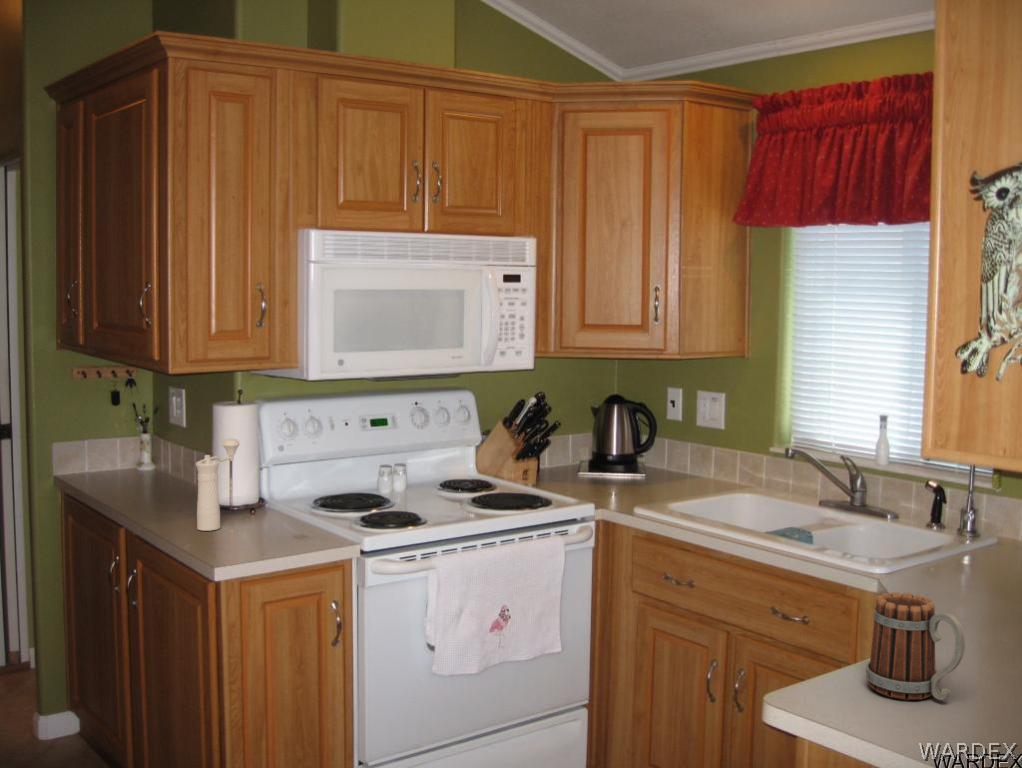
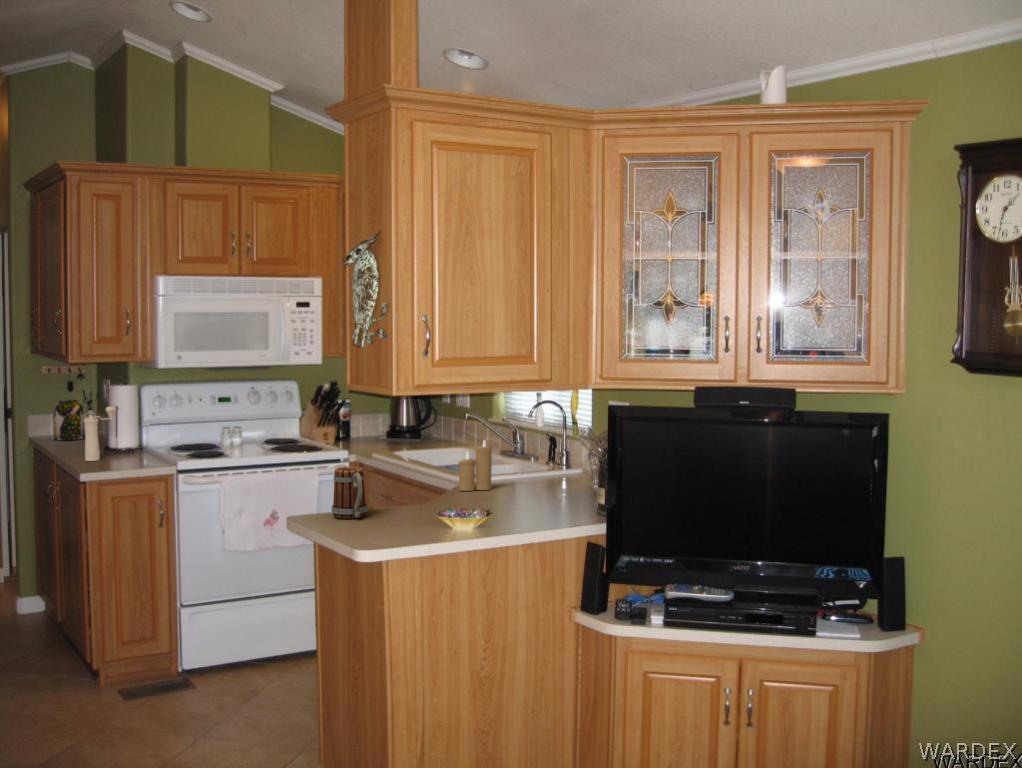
jar: none [95,419,142,482] -> present [53,400,84,440]
candle: none [926,513,983,601] -> present [458,440,492,491]

